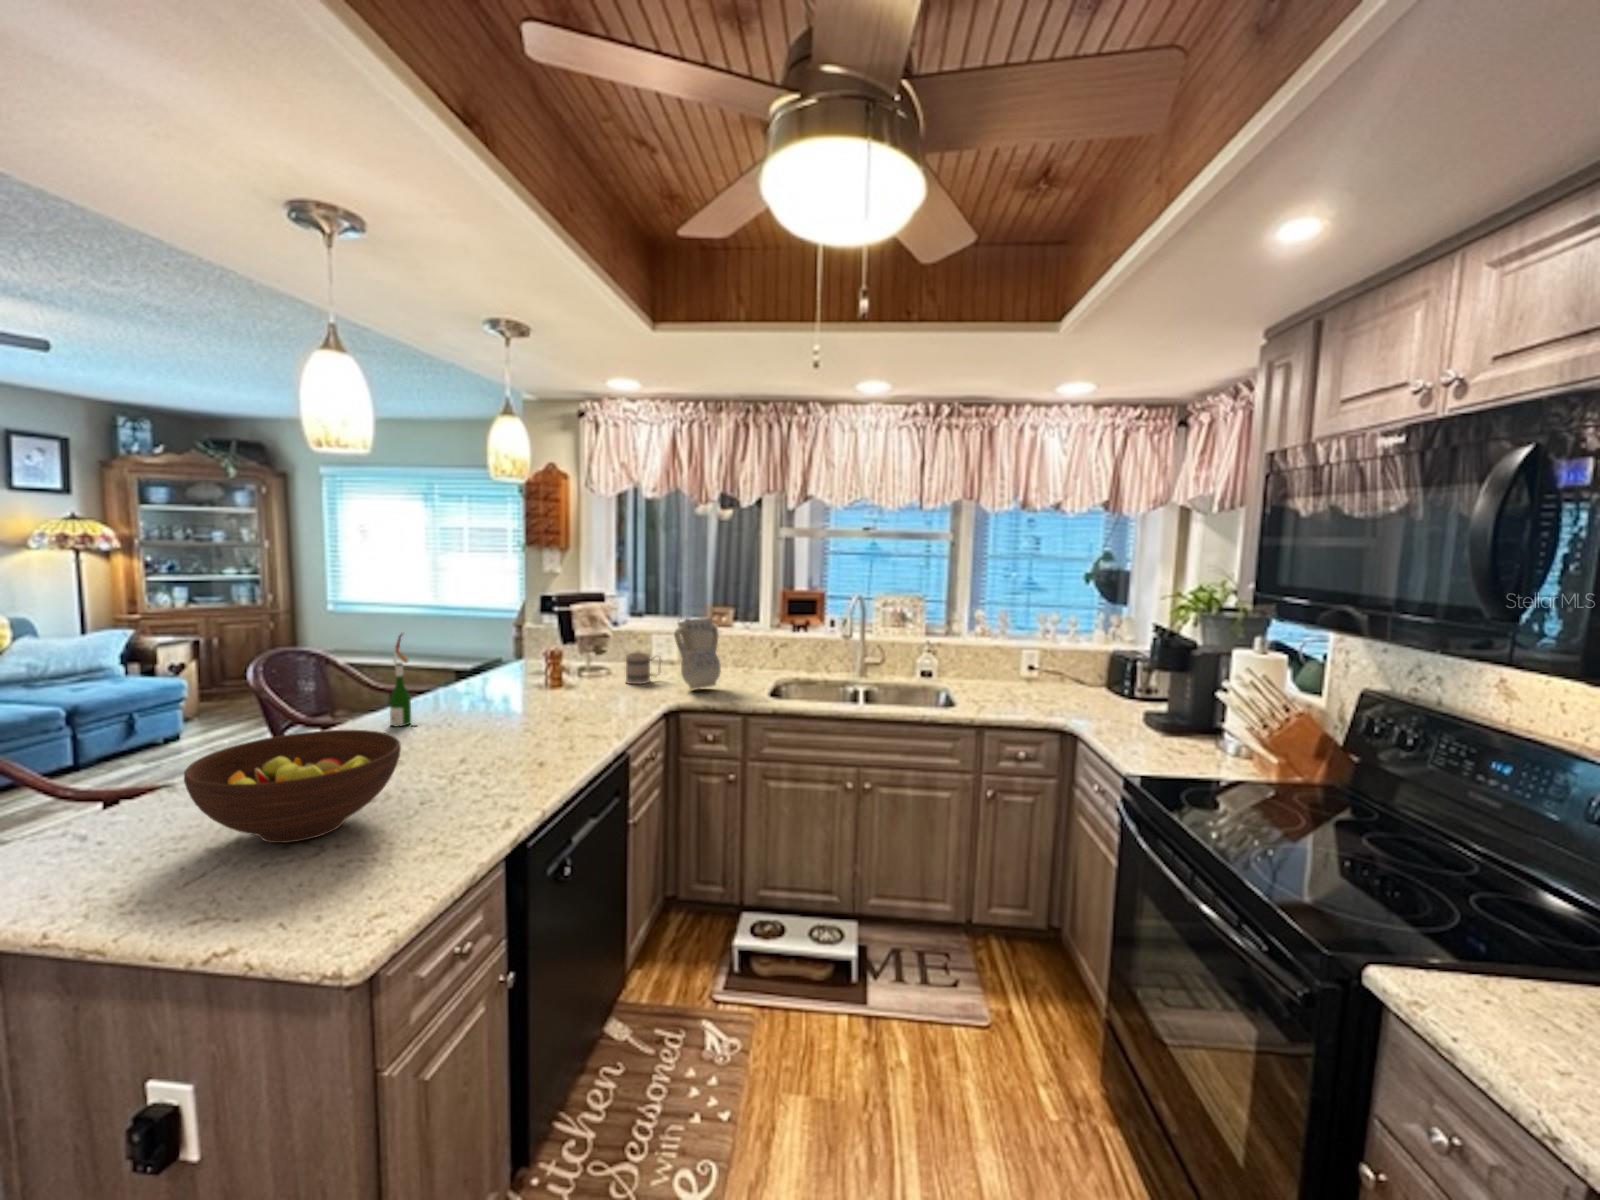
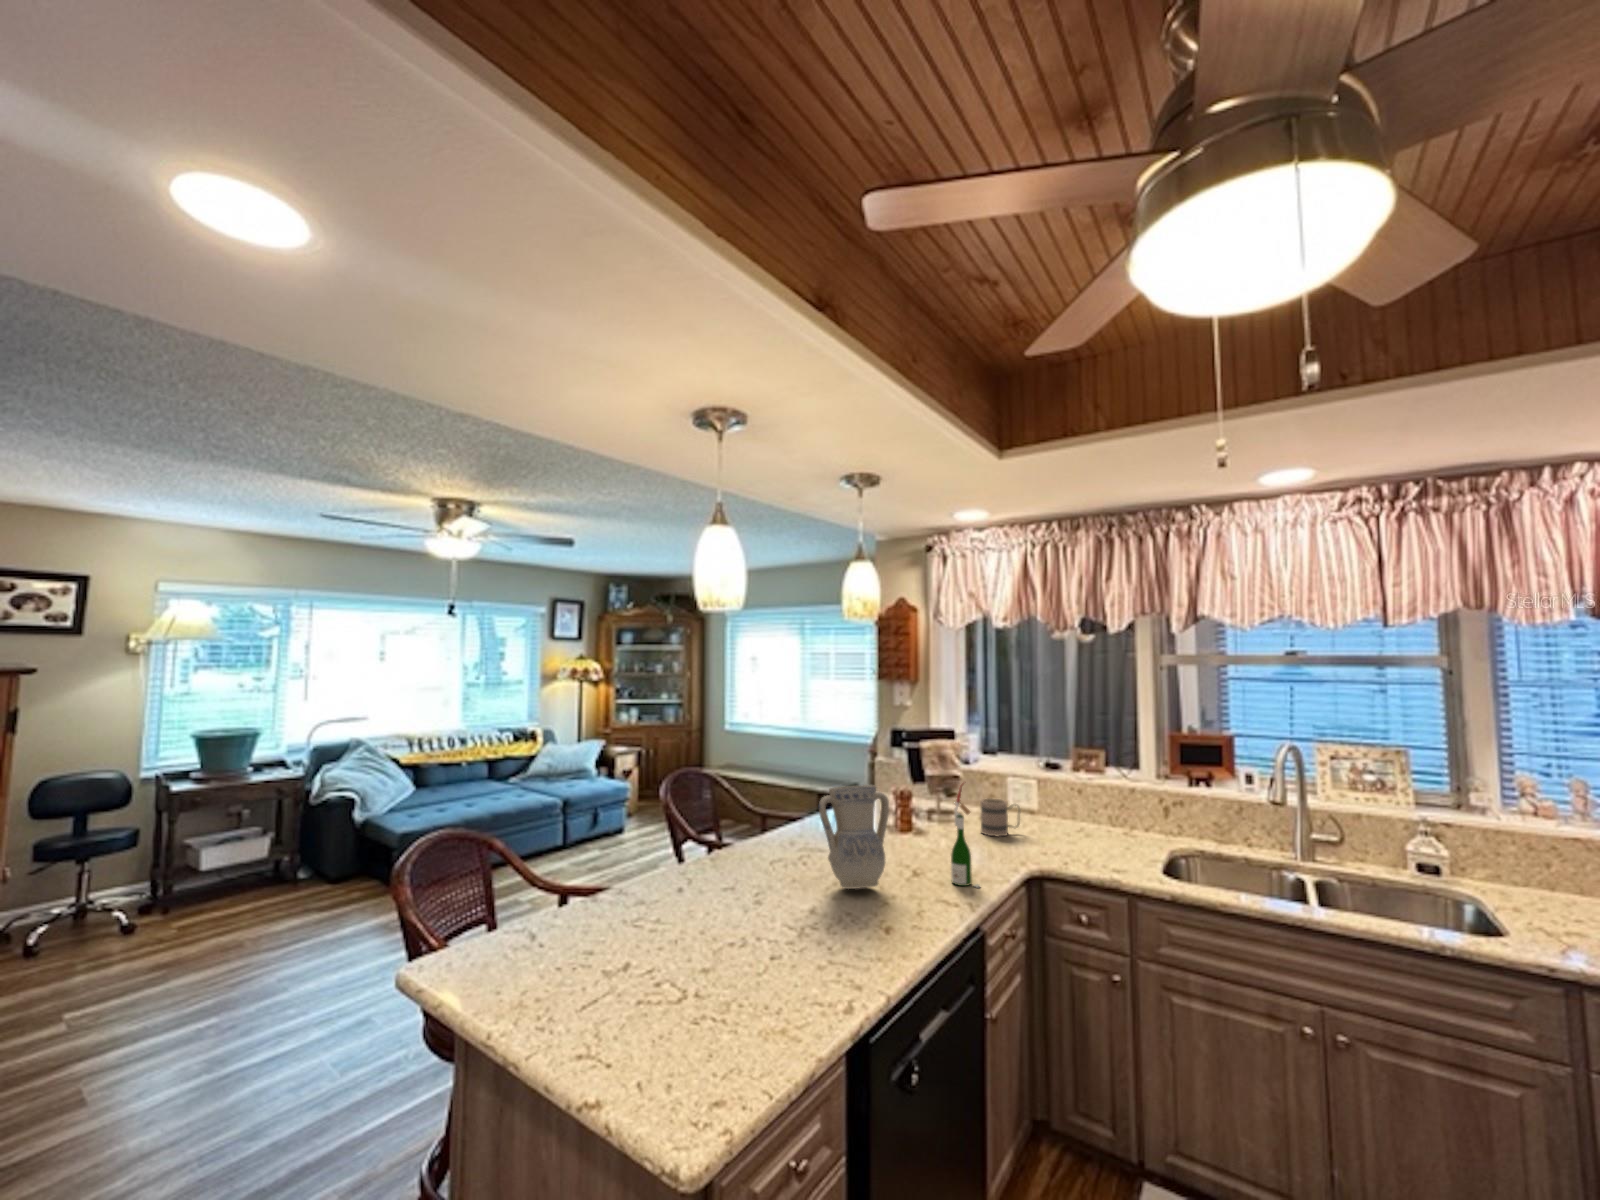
vase: present [674,618,721,690] -> present [819,785,889,889]
wine bottle: present [390,634,417,727] -> present [951,784,980,887]
fruit bowl: present [184,730,401,843] -> none [585,869,753,988]

